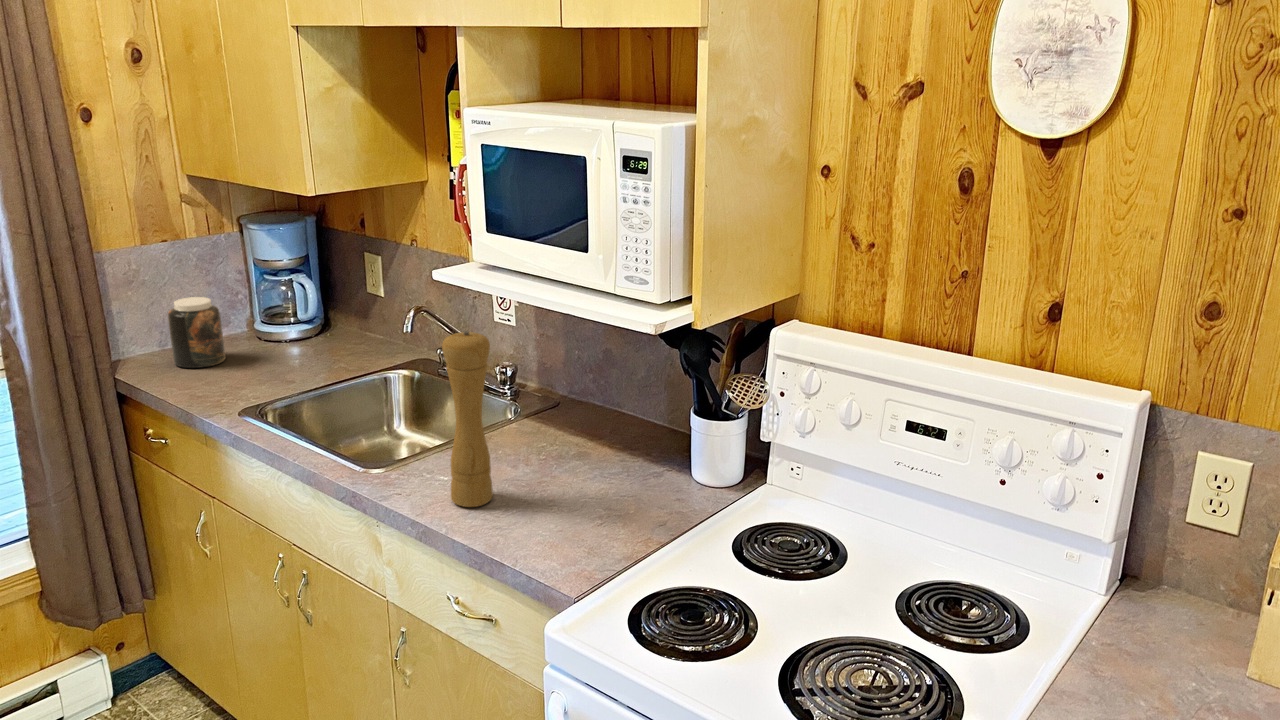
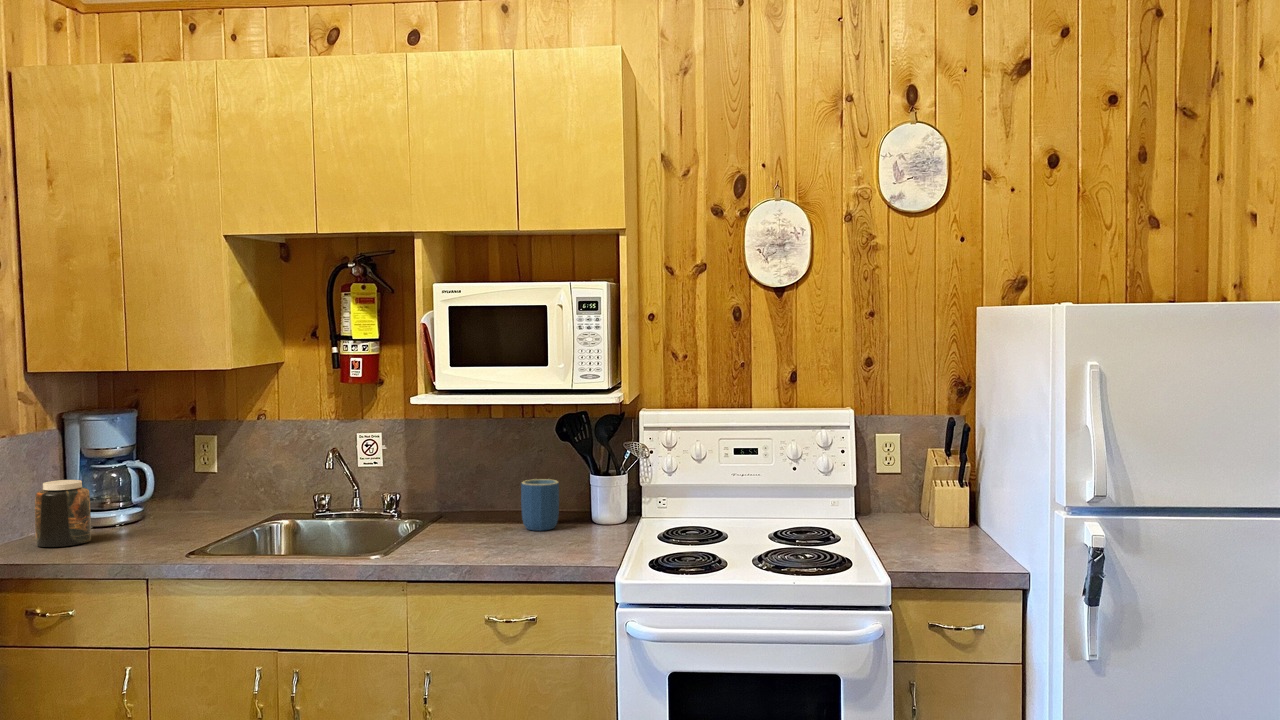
pepper mill: present [442,331,493,507] -> none [465,423,498,554]
mug: none [586,396,647,474] -> present [521,479,559,531]

